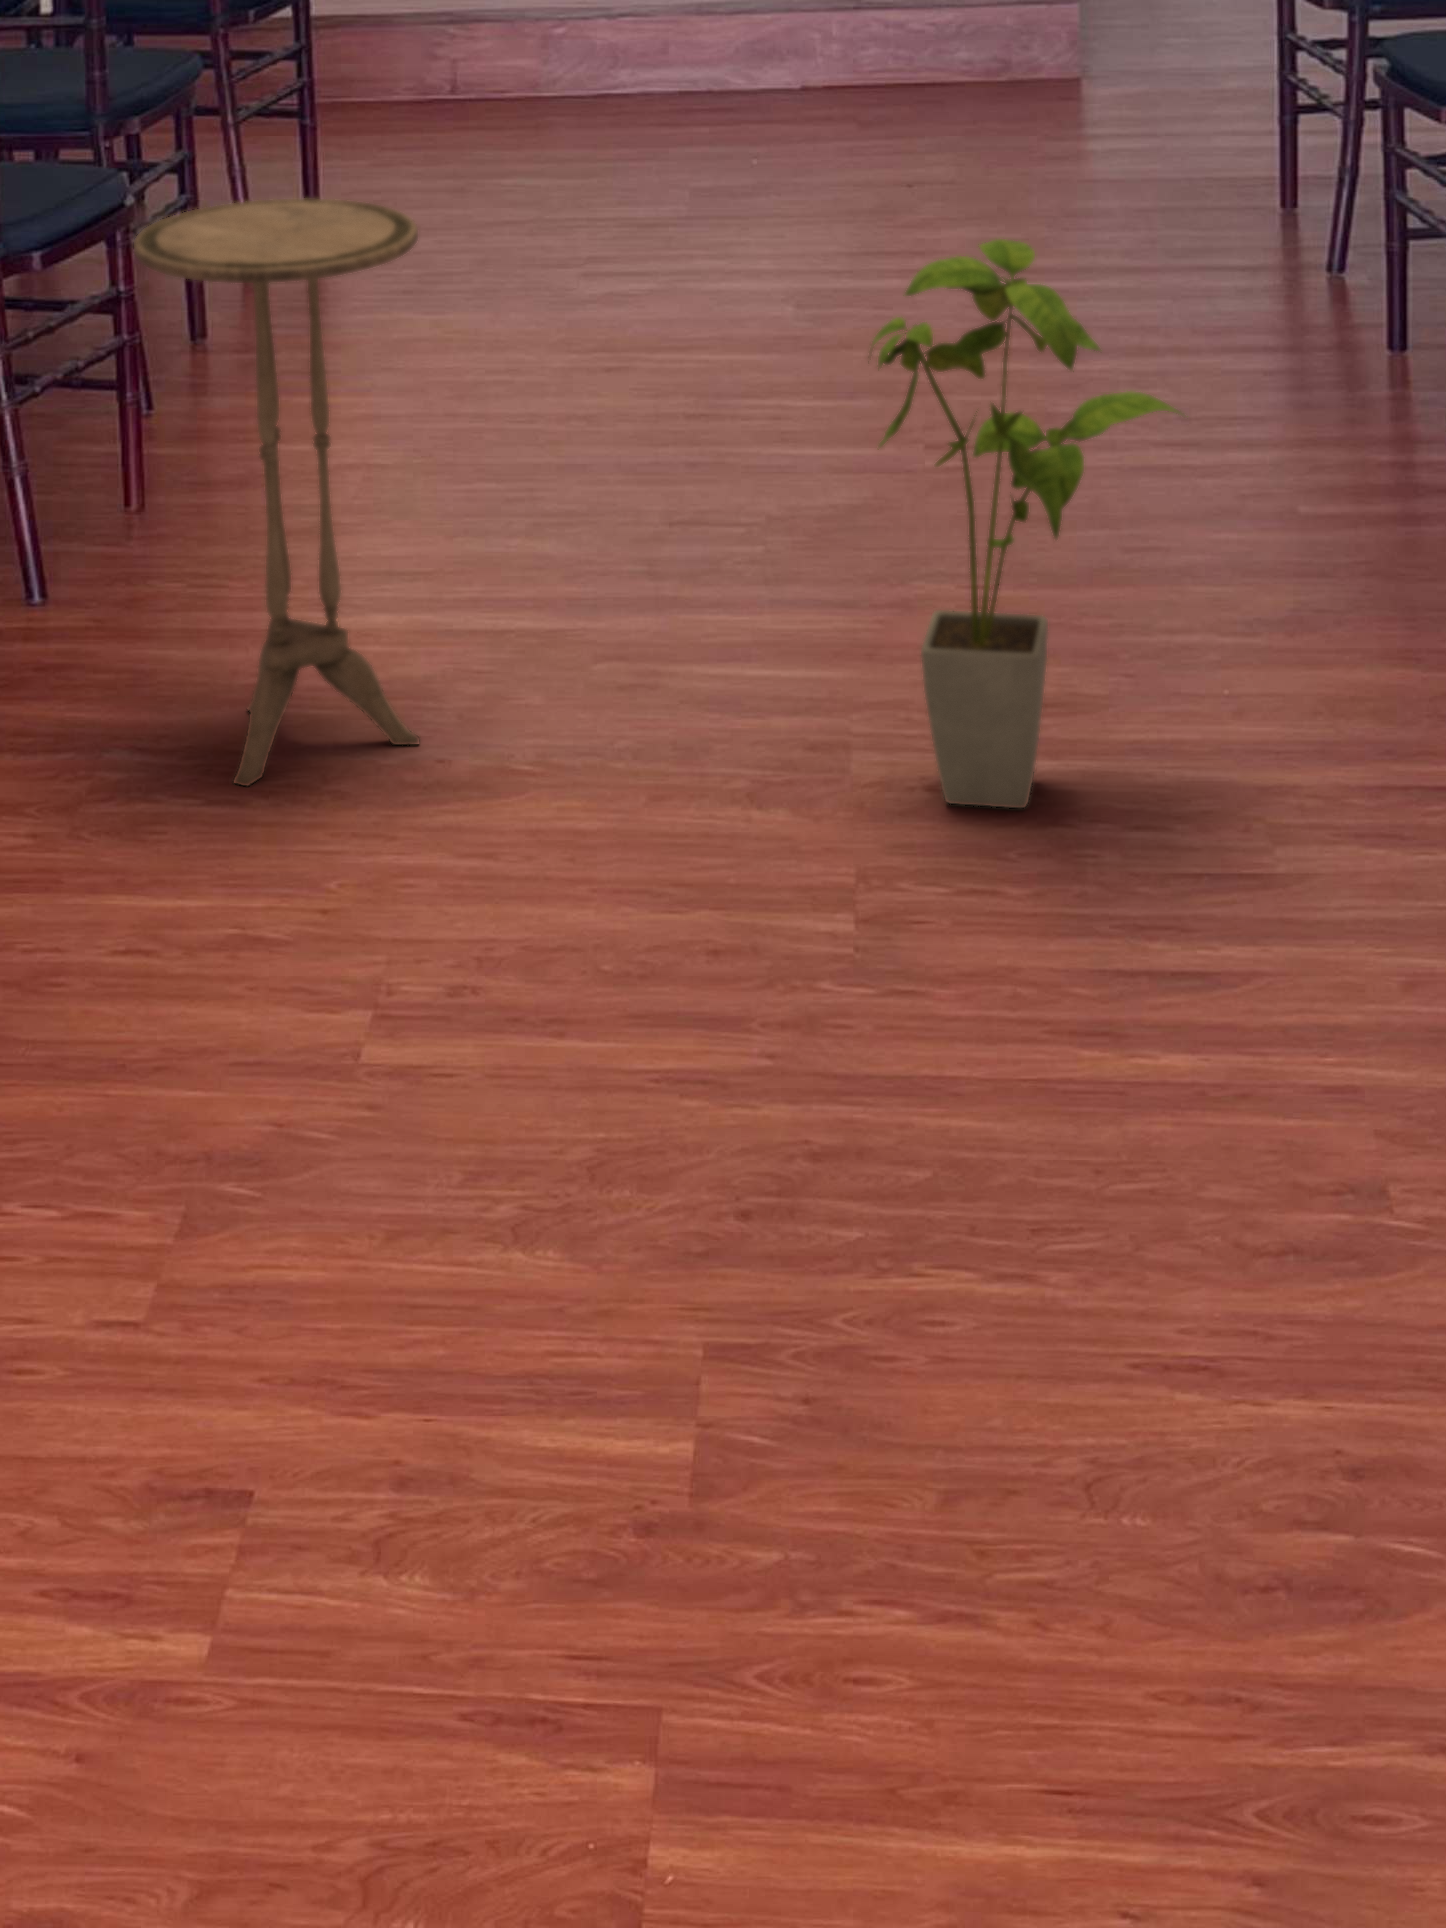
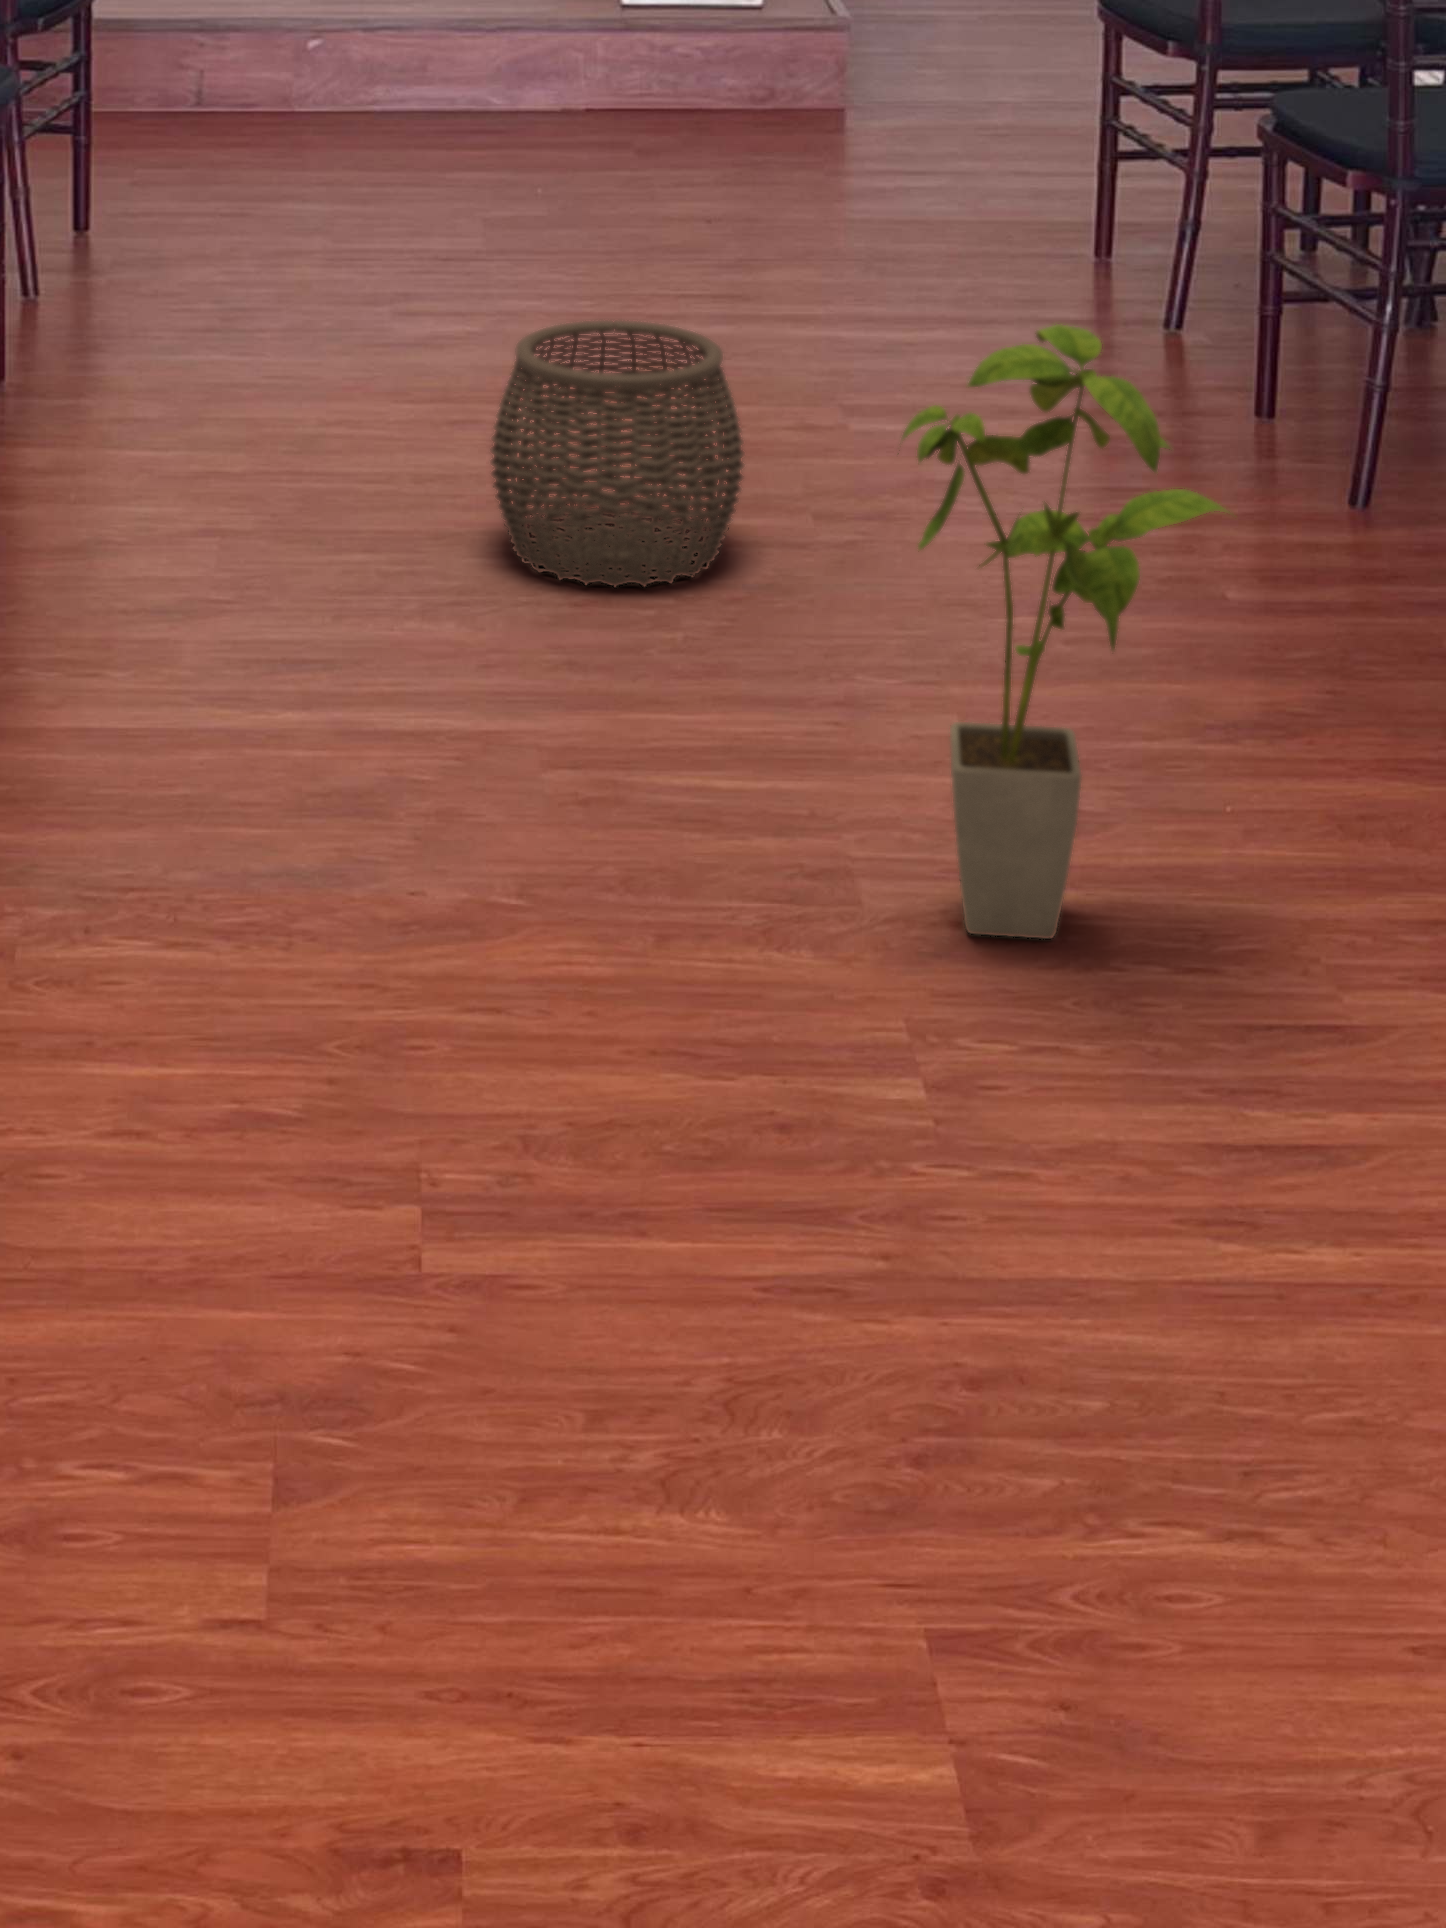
side table: present [134,199,419,786] -> none [86,258,406,921]
woven basket: none [601,262,838,508] -> present [491,321,744,587]

